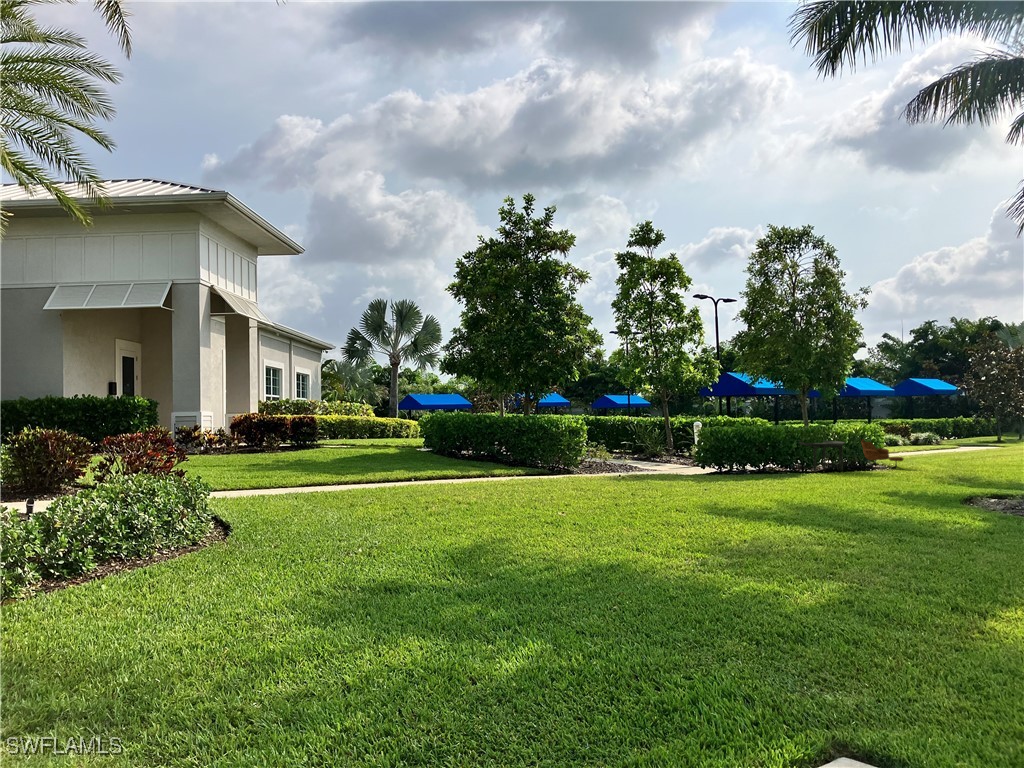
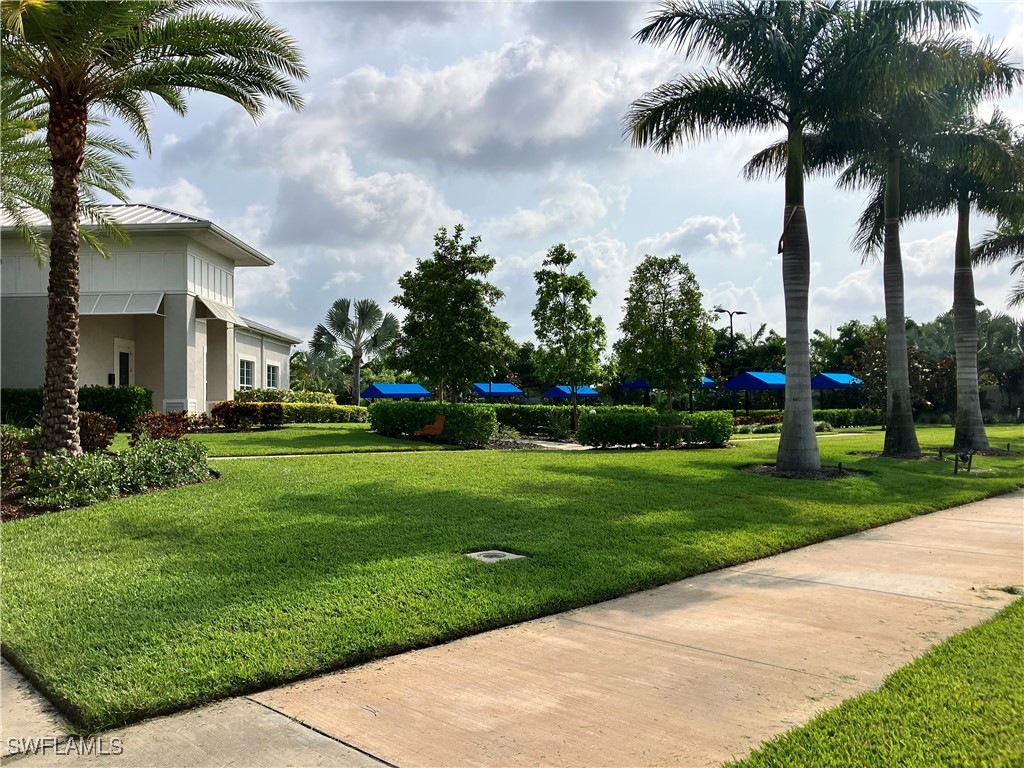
lounge chair: present [861,439,903,469] -> present [414,415,445,441]

